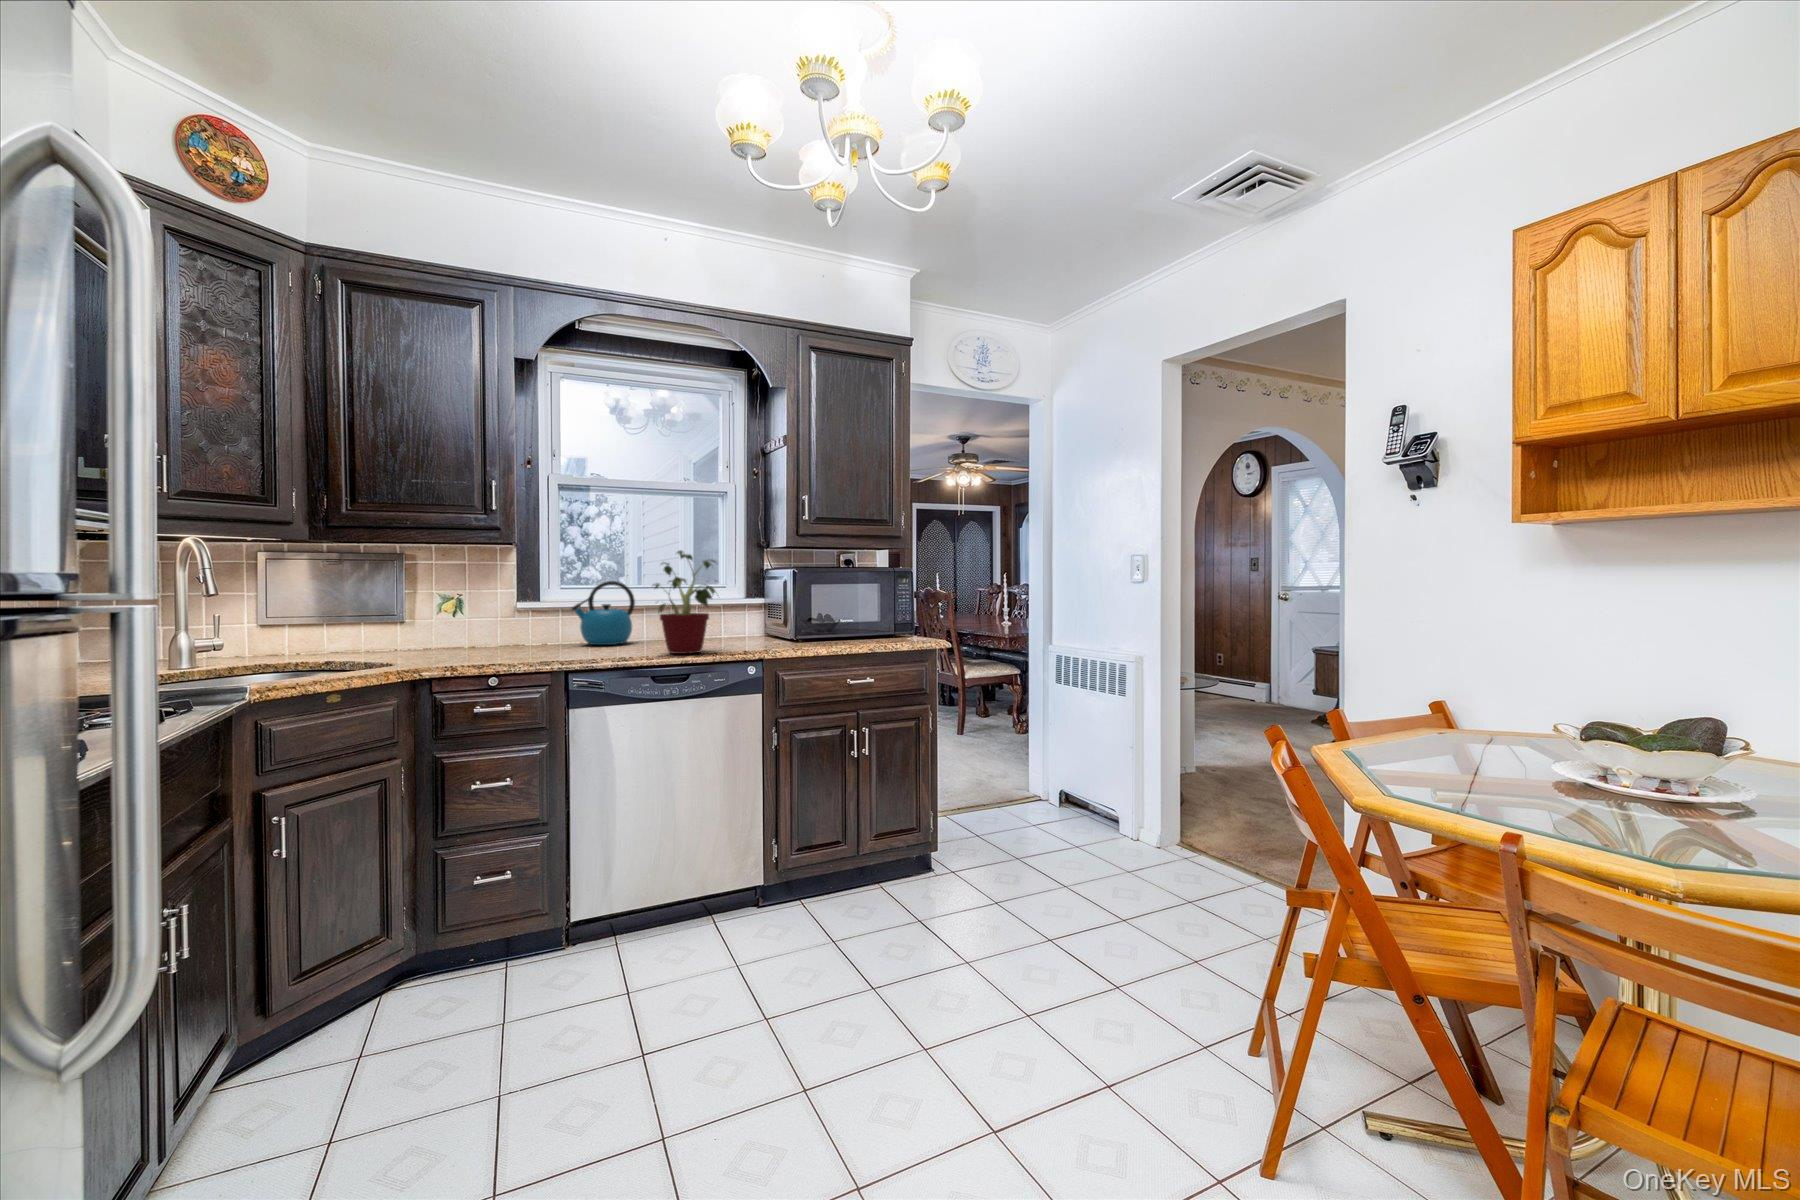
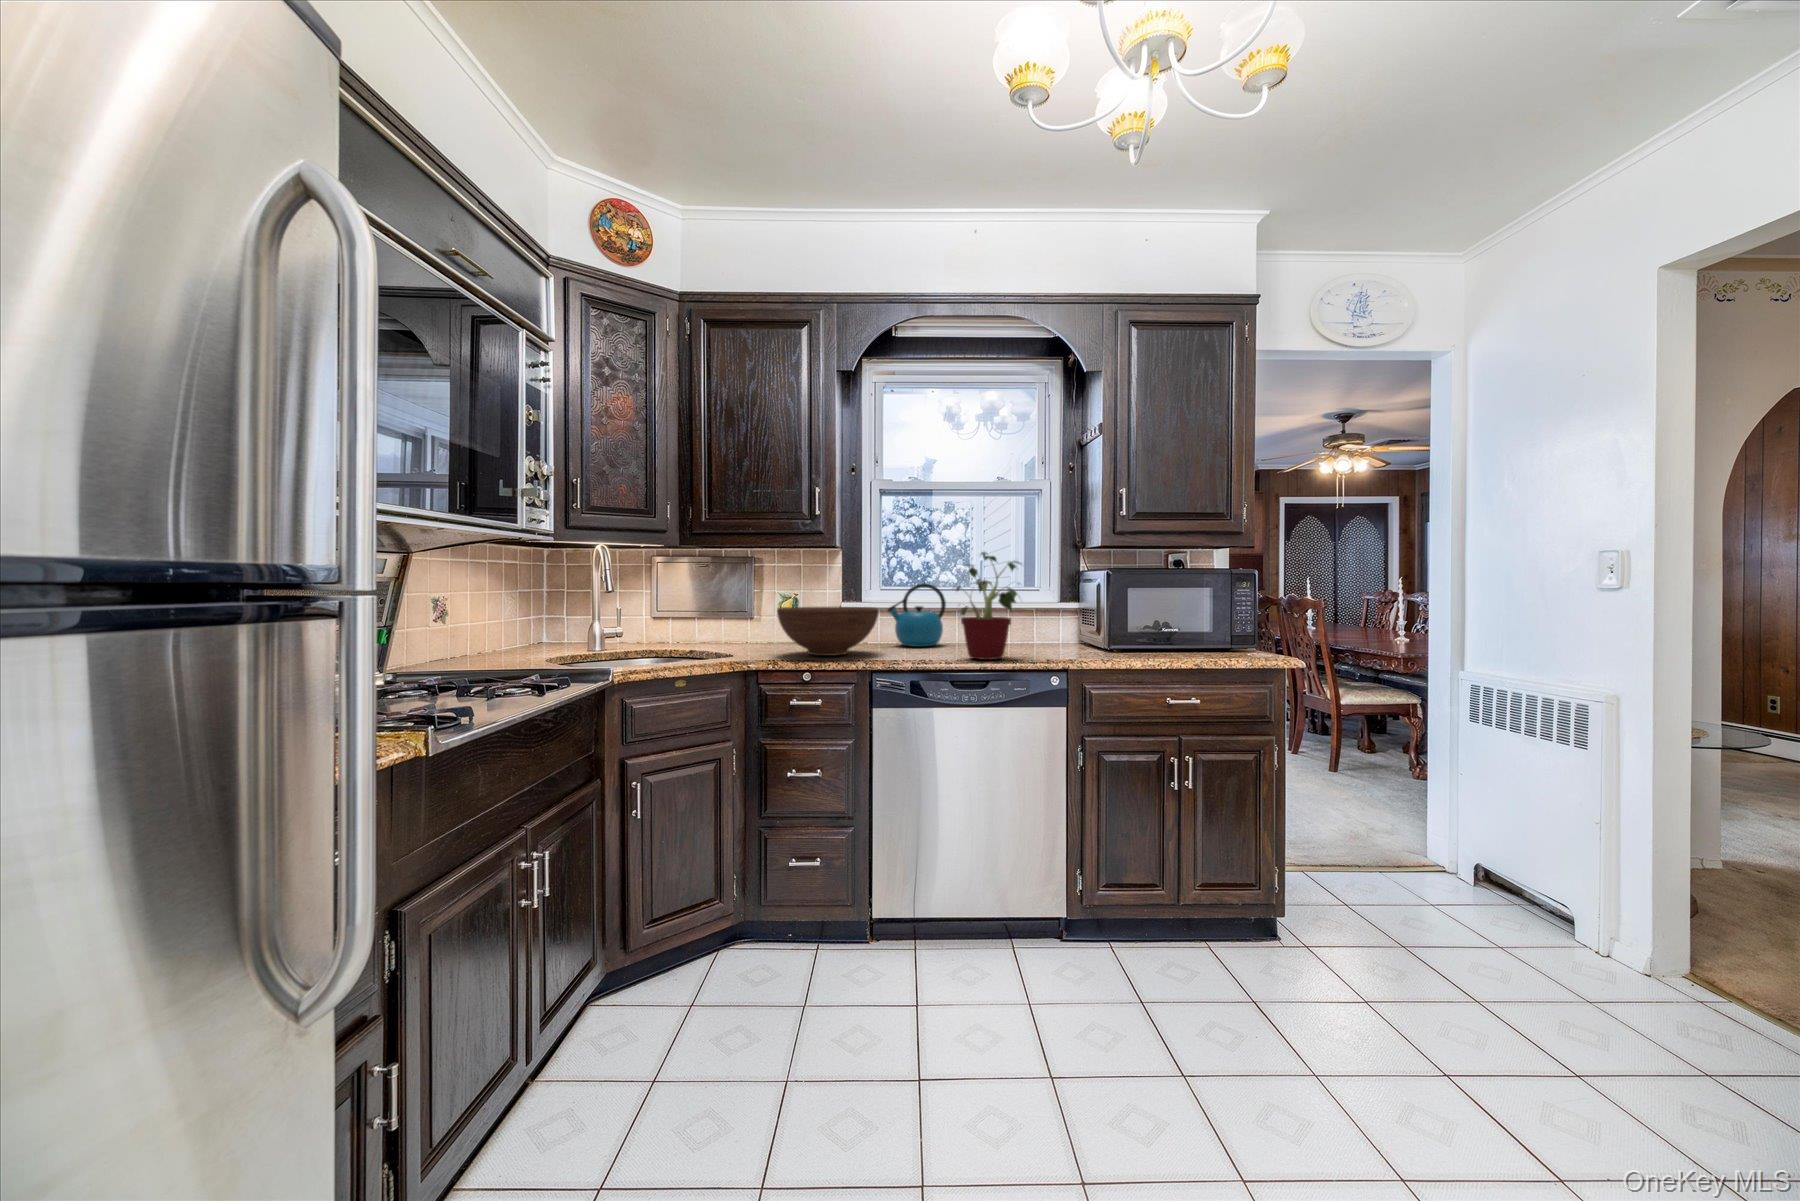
fruit bowl: none [448,606,568,659] -> present [777,607,879,656]

